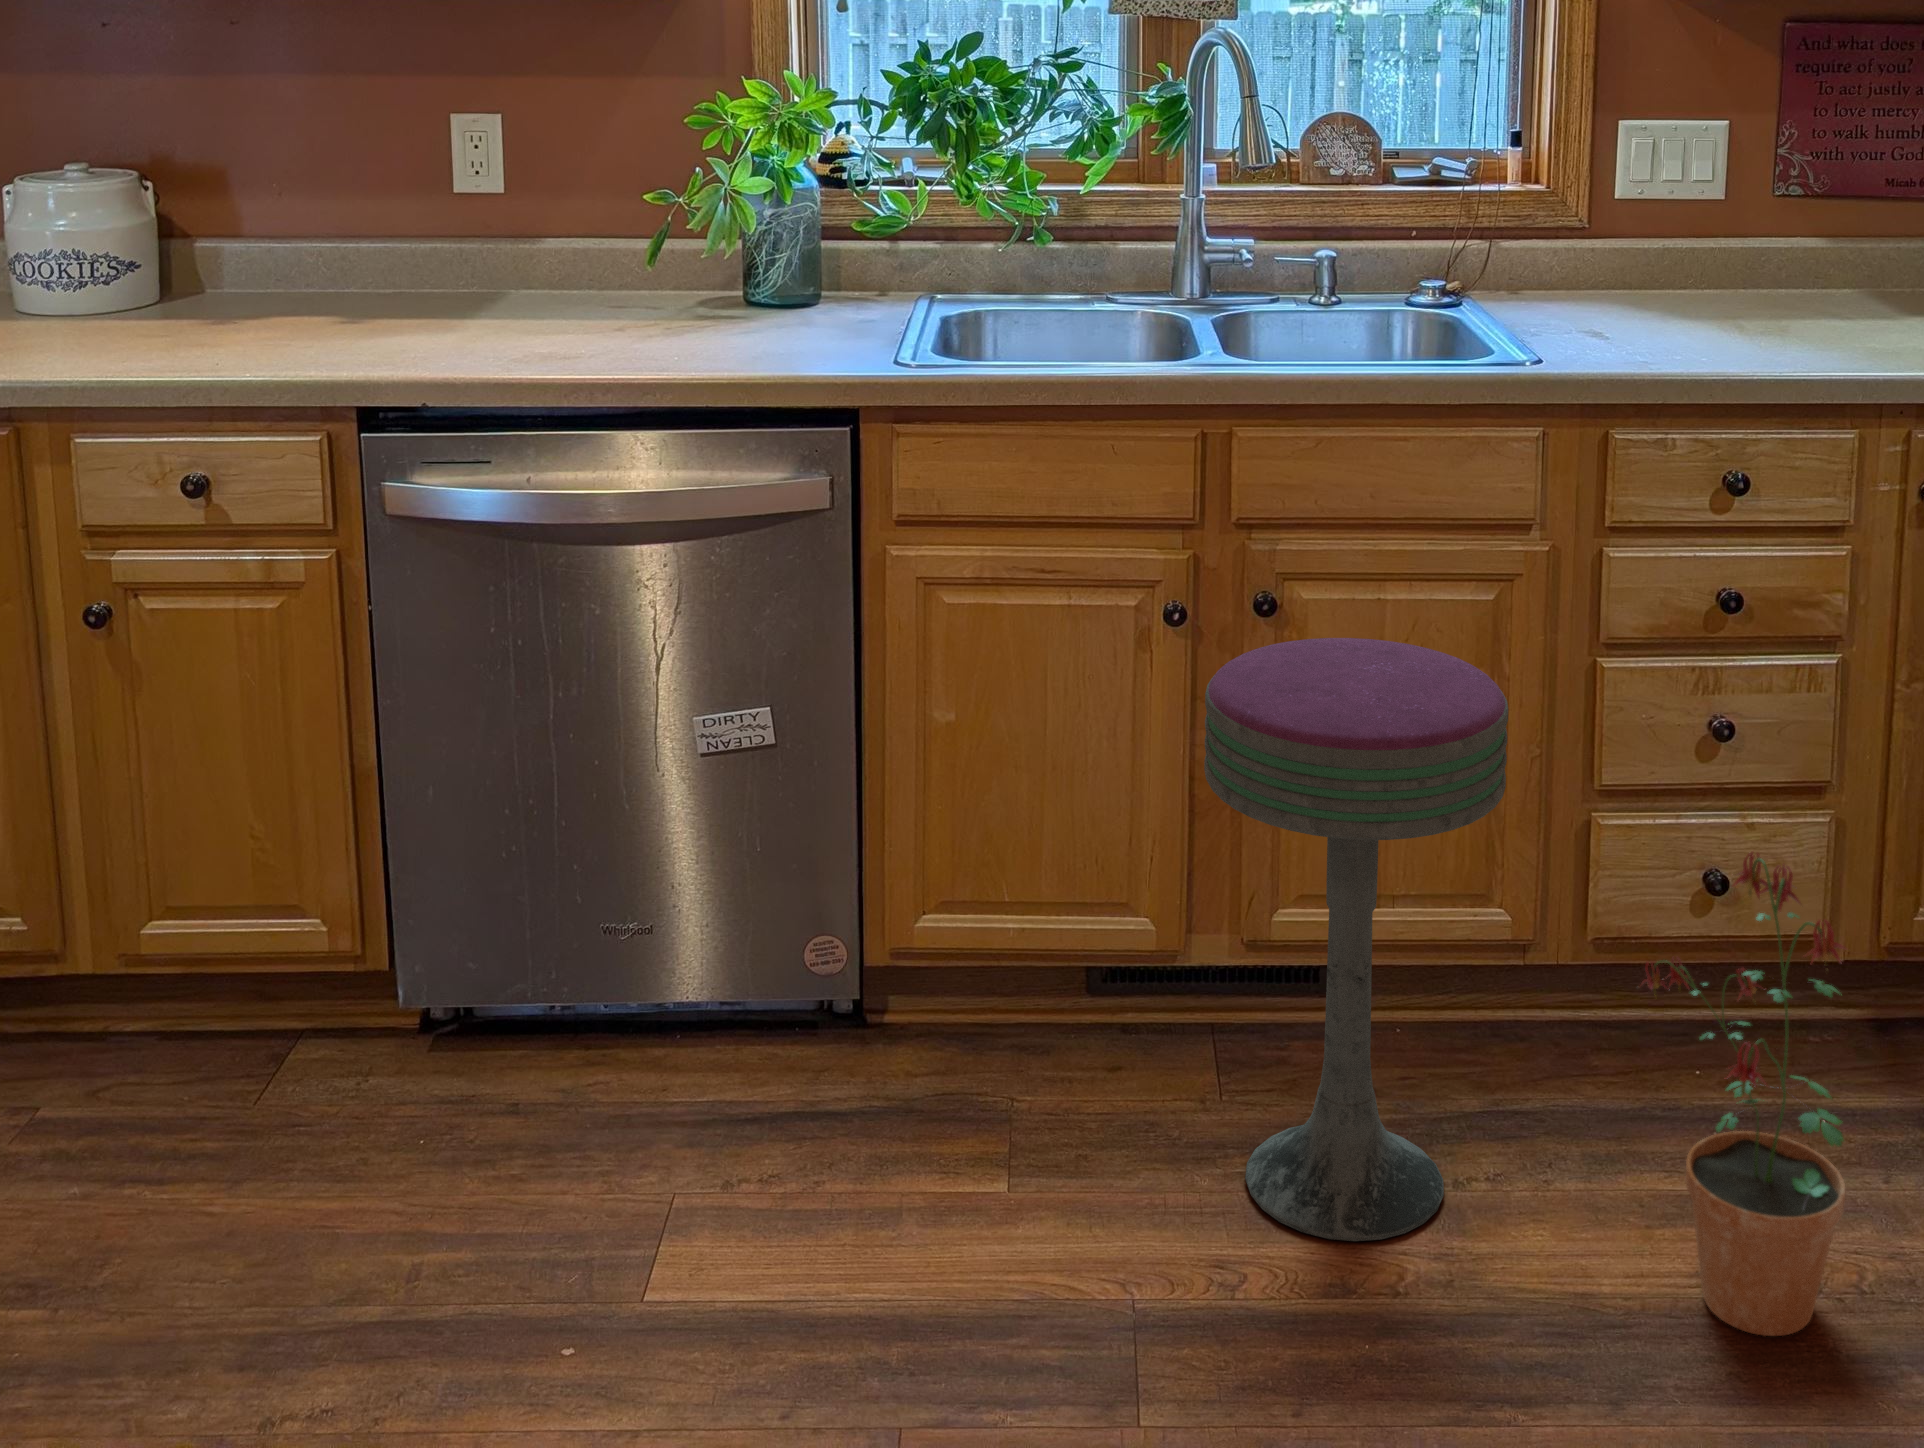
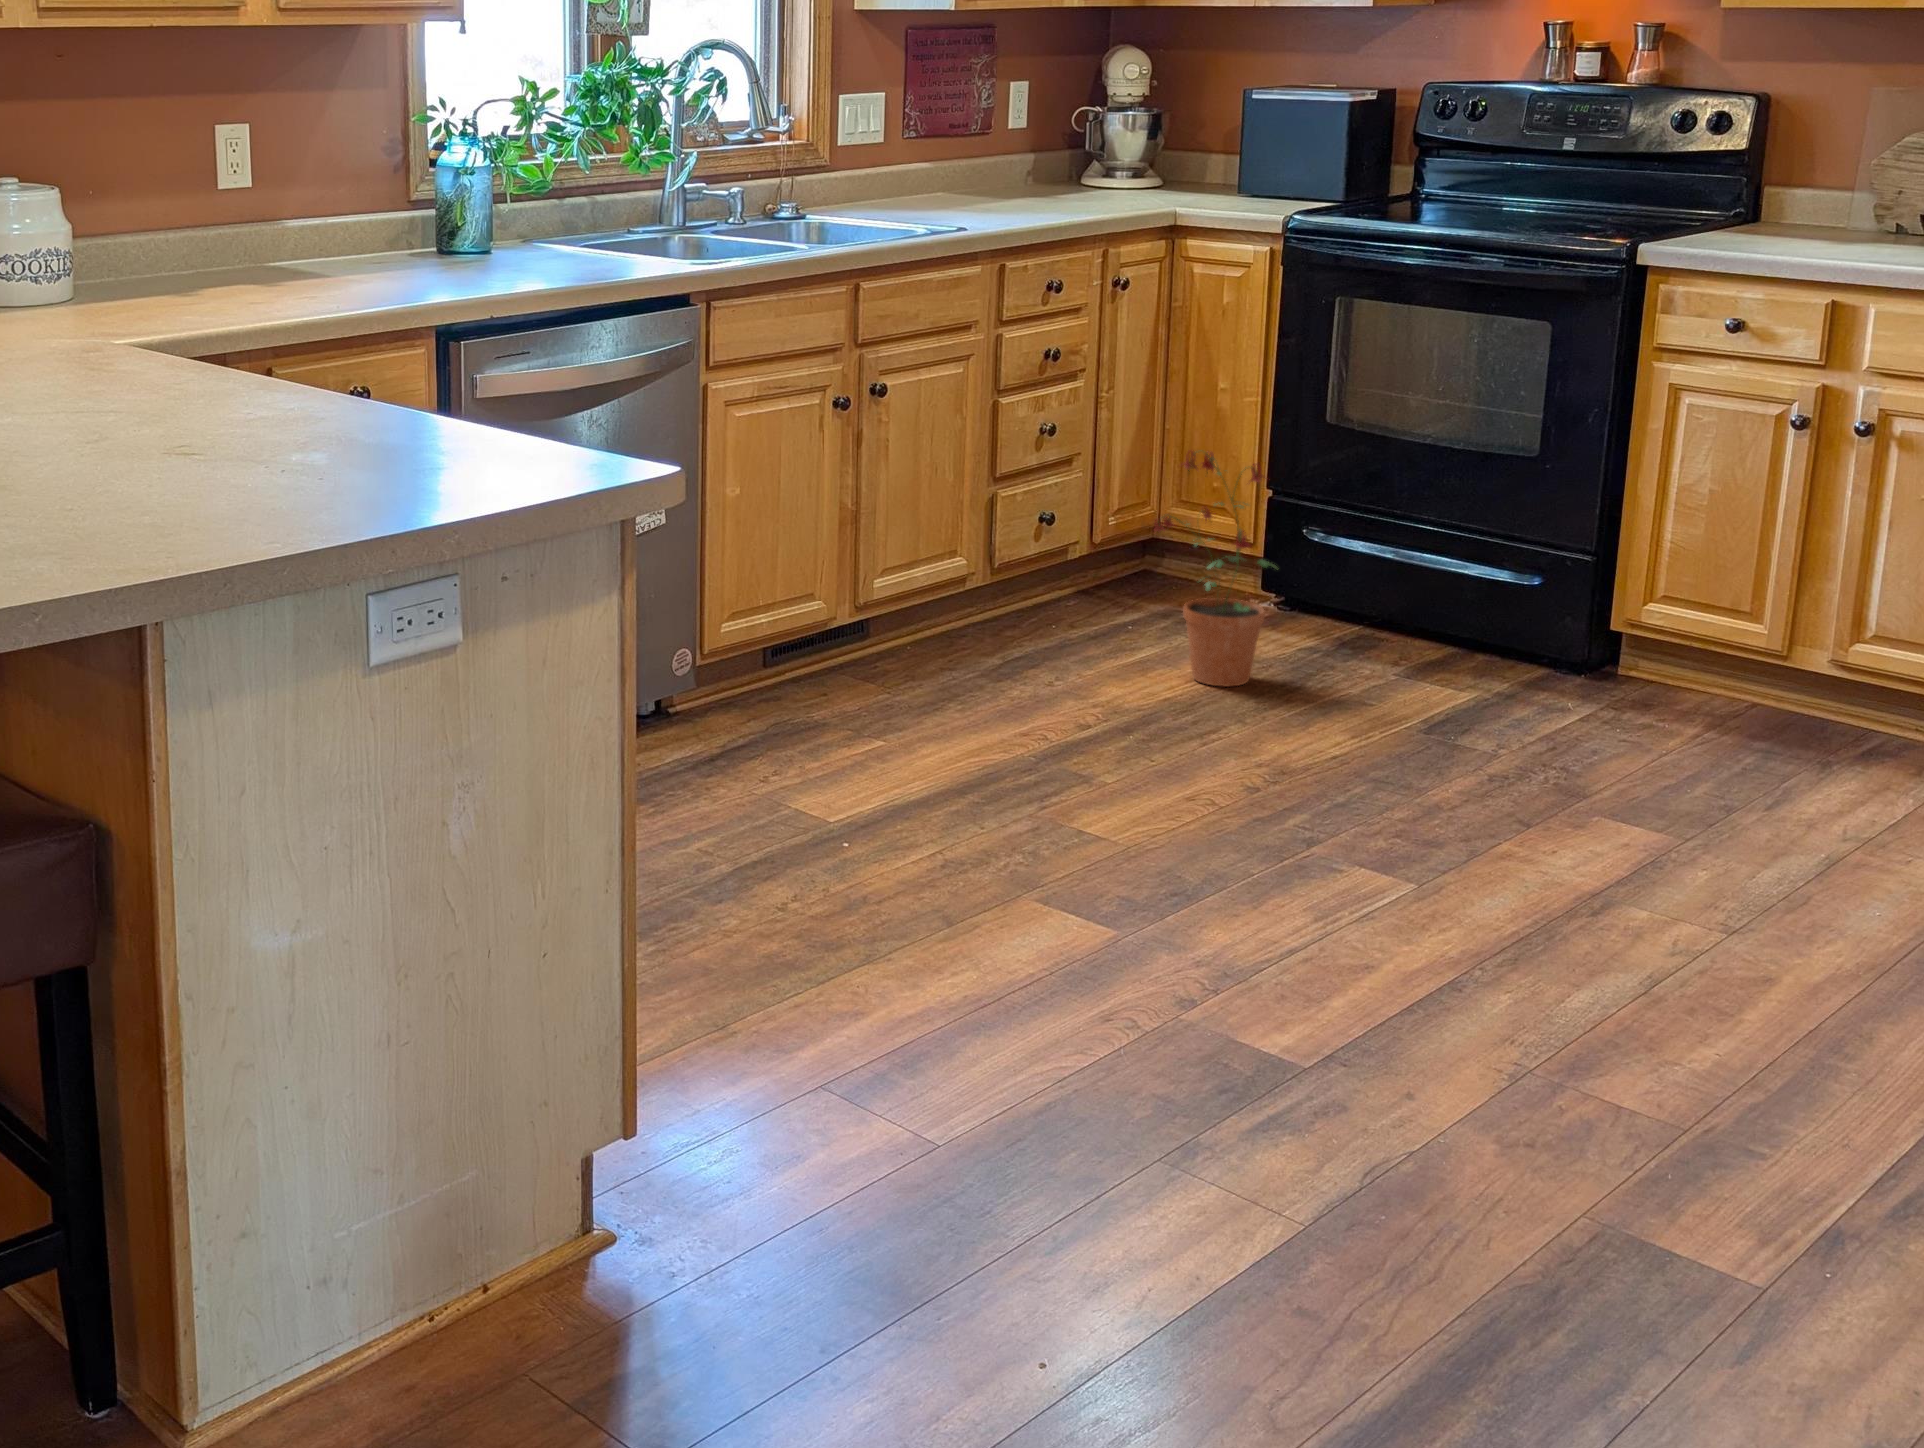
bar stool: present [1204,638,1508,1241] -> none [931,386,1105,714]

